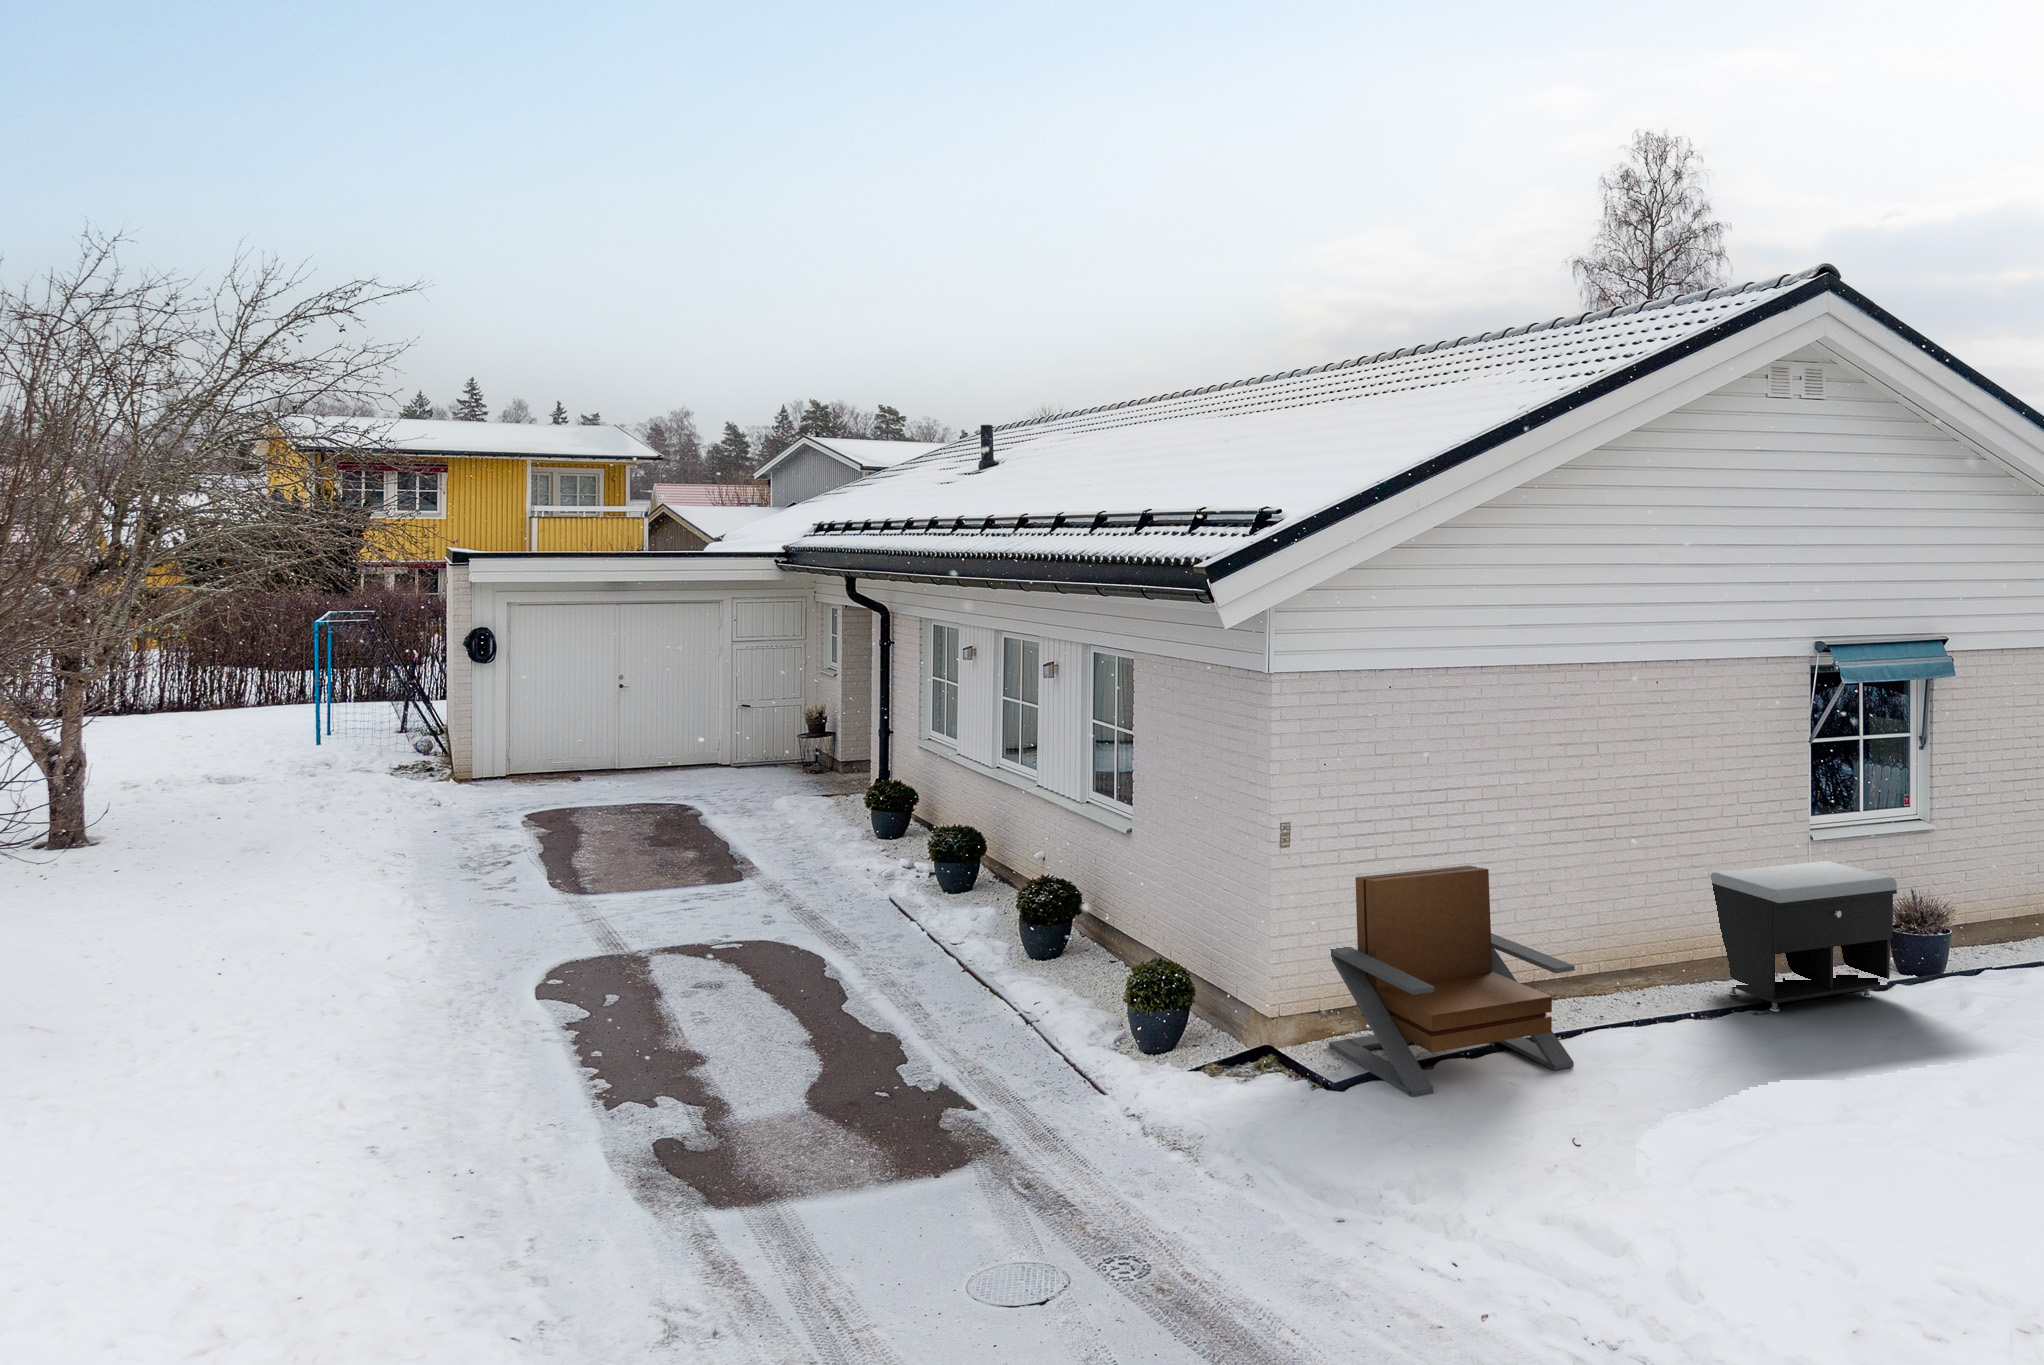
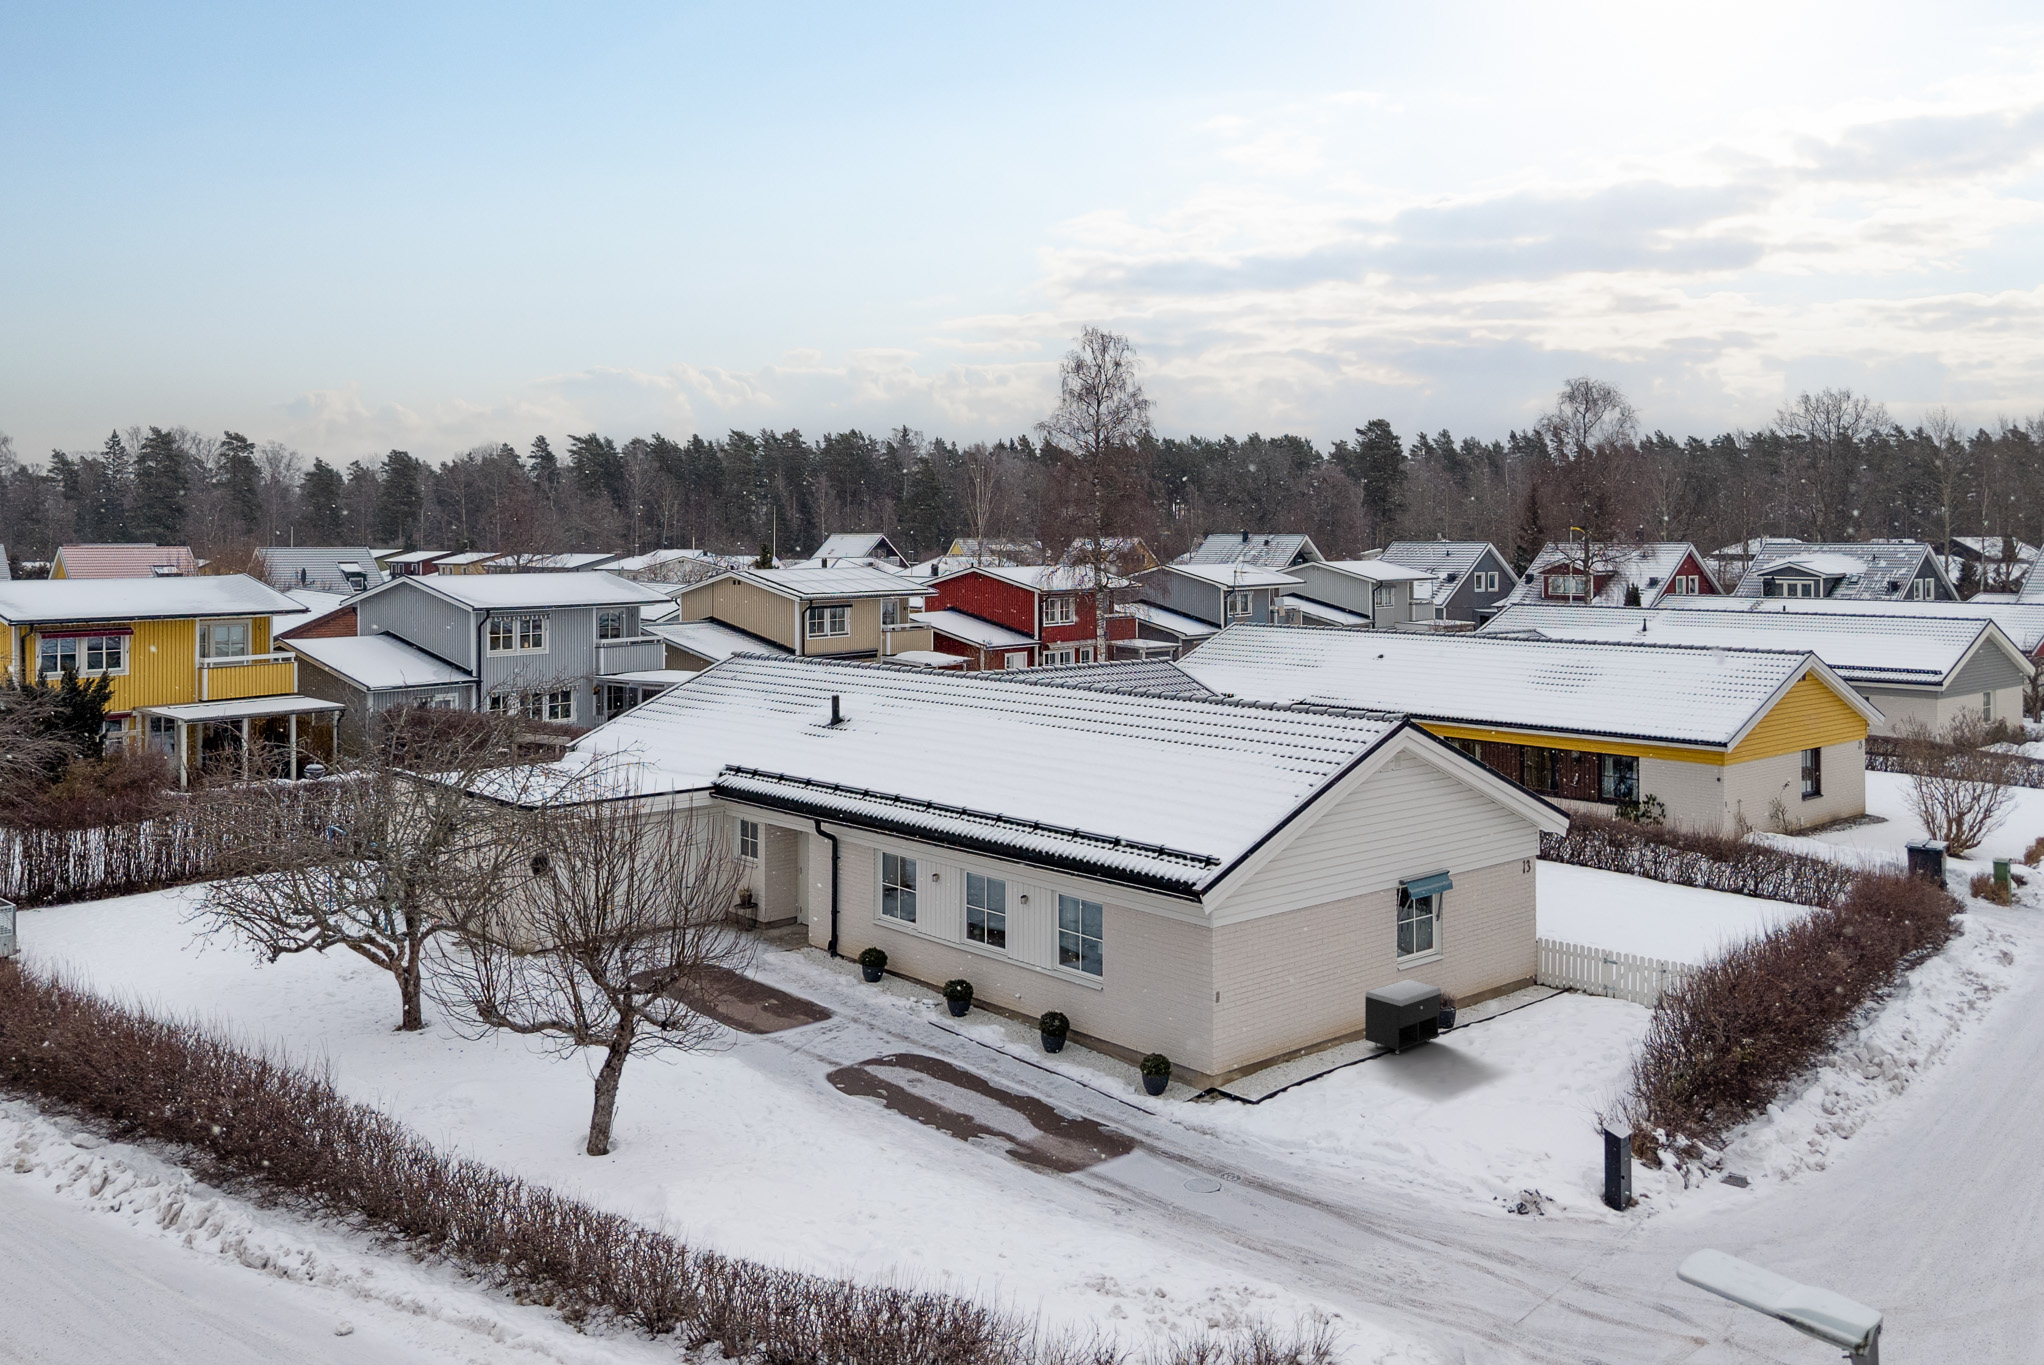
lounge chair: present [1329,866,1575,1097] -> none [1237,1004,1341,1109]

